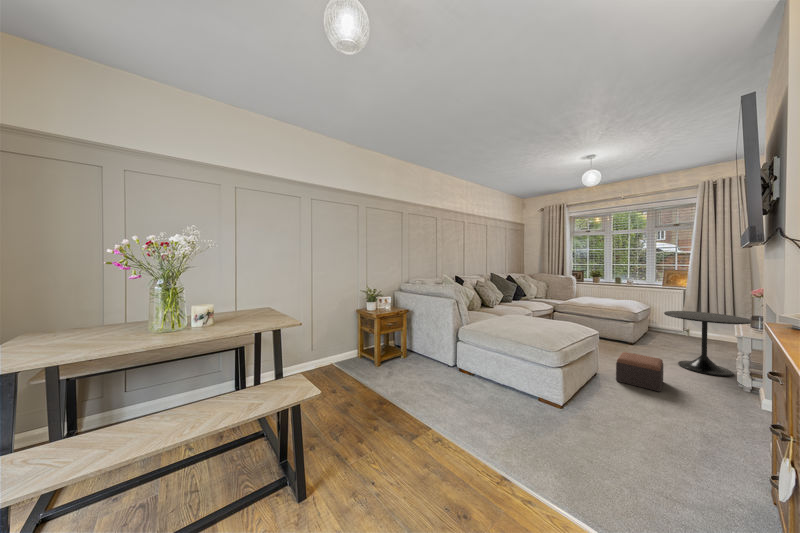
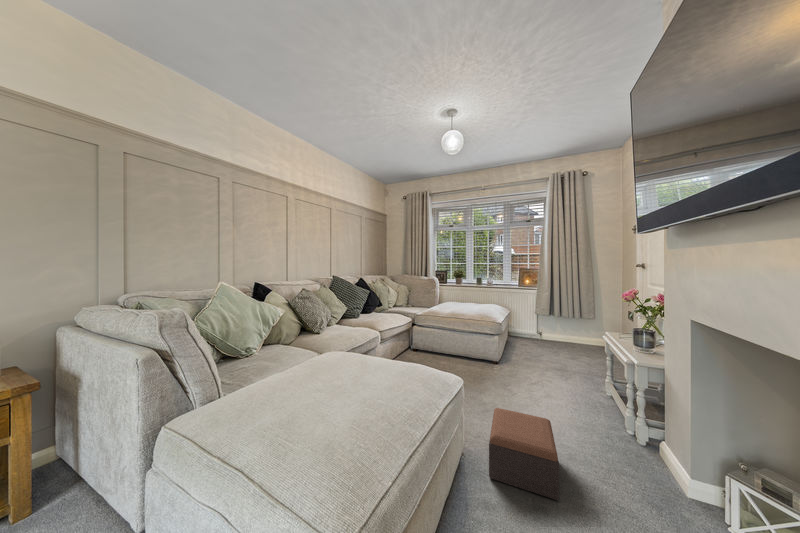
side table: present [664,311,752,376] -> none [535,322,634,417]

